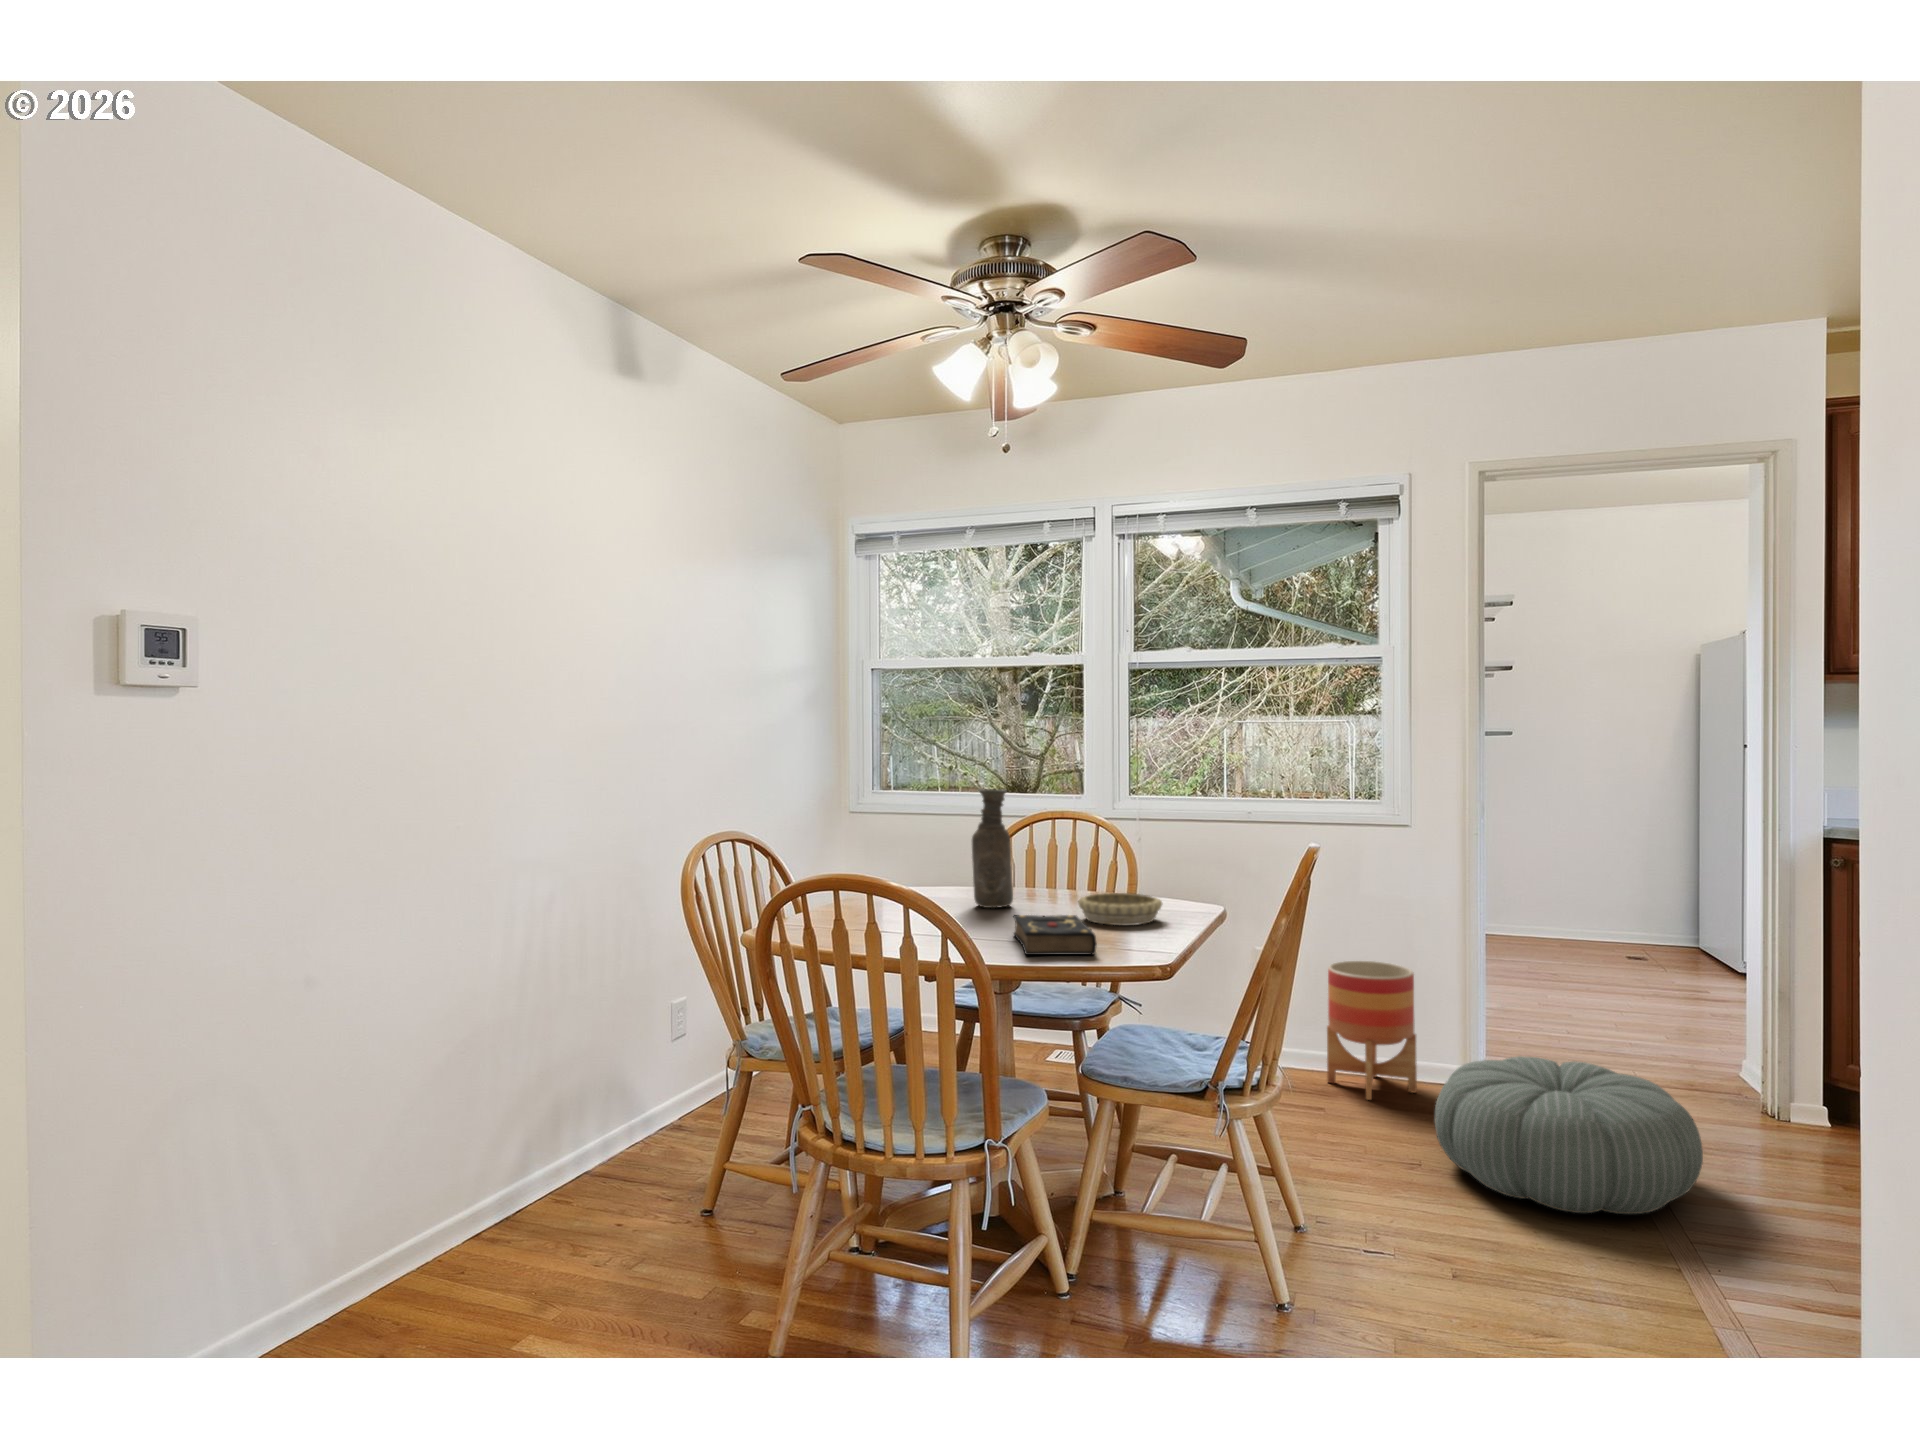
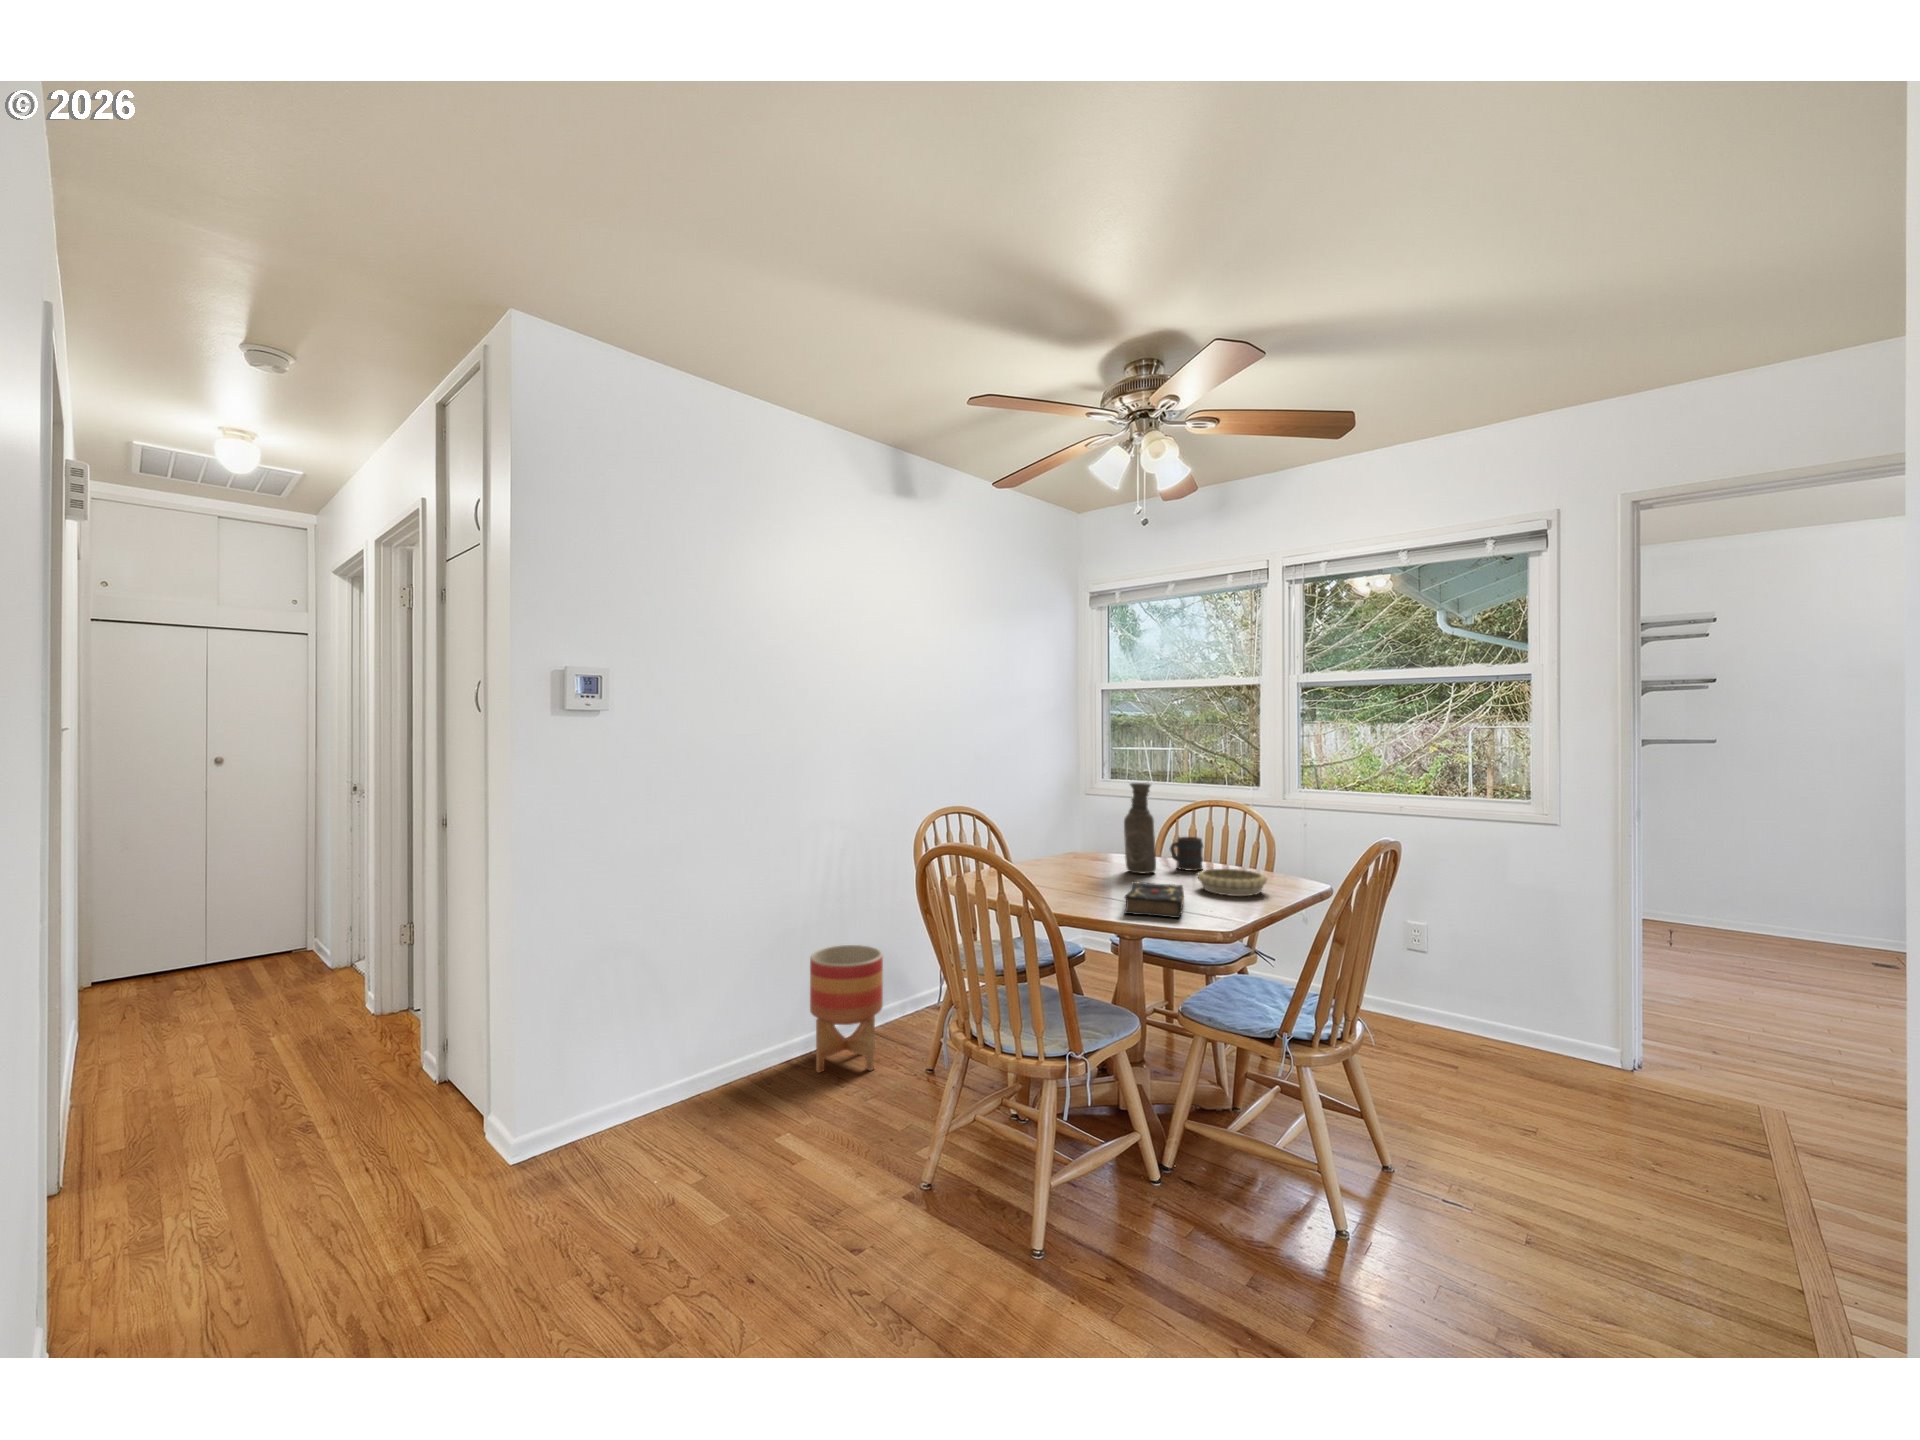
mug: none [1025,857,1063,900] -> present [1170,837,1203,871]
planter: present [1327,961,1417,1100] -> present [810,945,883,1073]
pouf: present [1434,1056,1703,1214] -> none [1545,1045,1848,1219]

